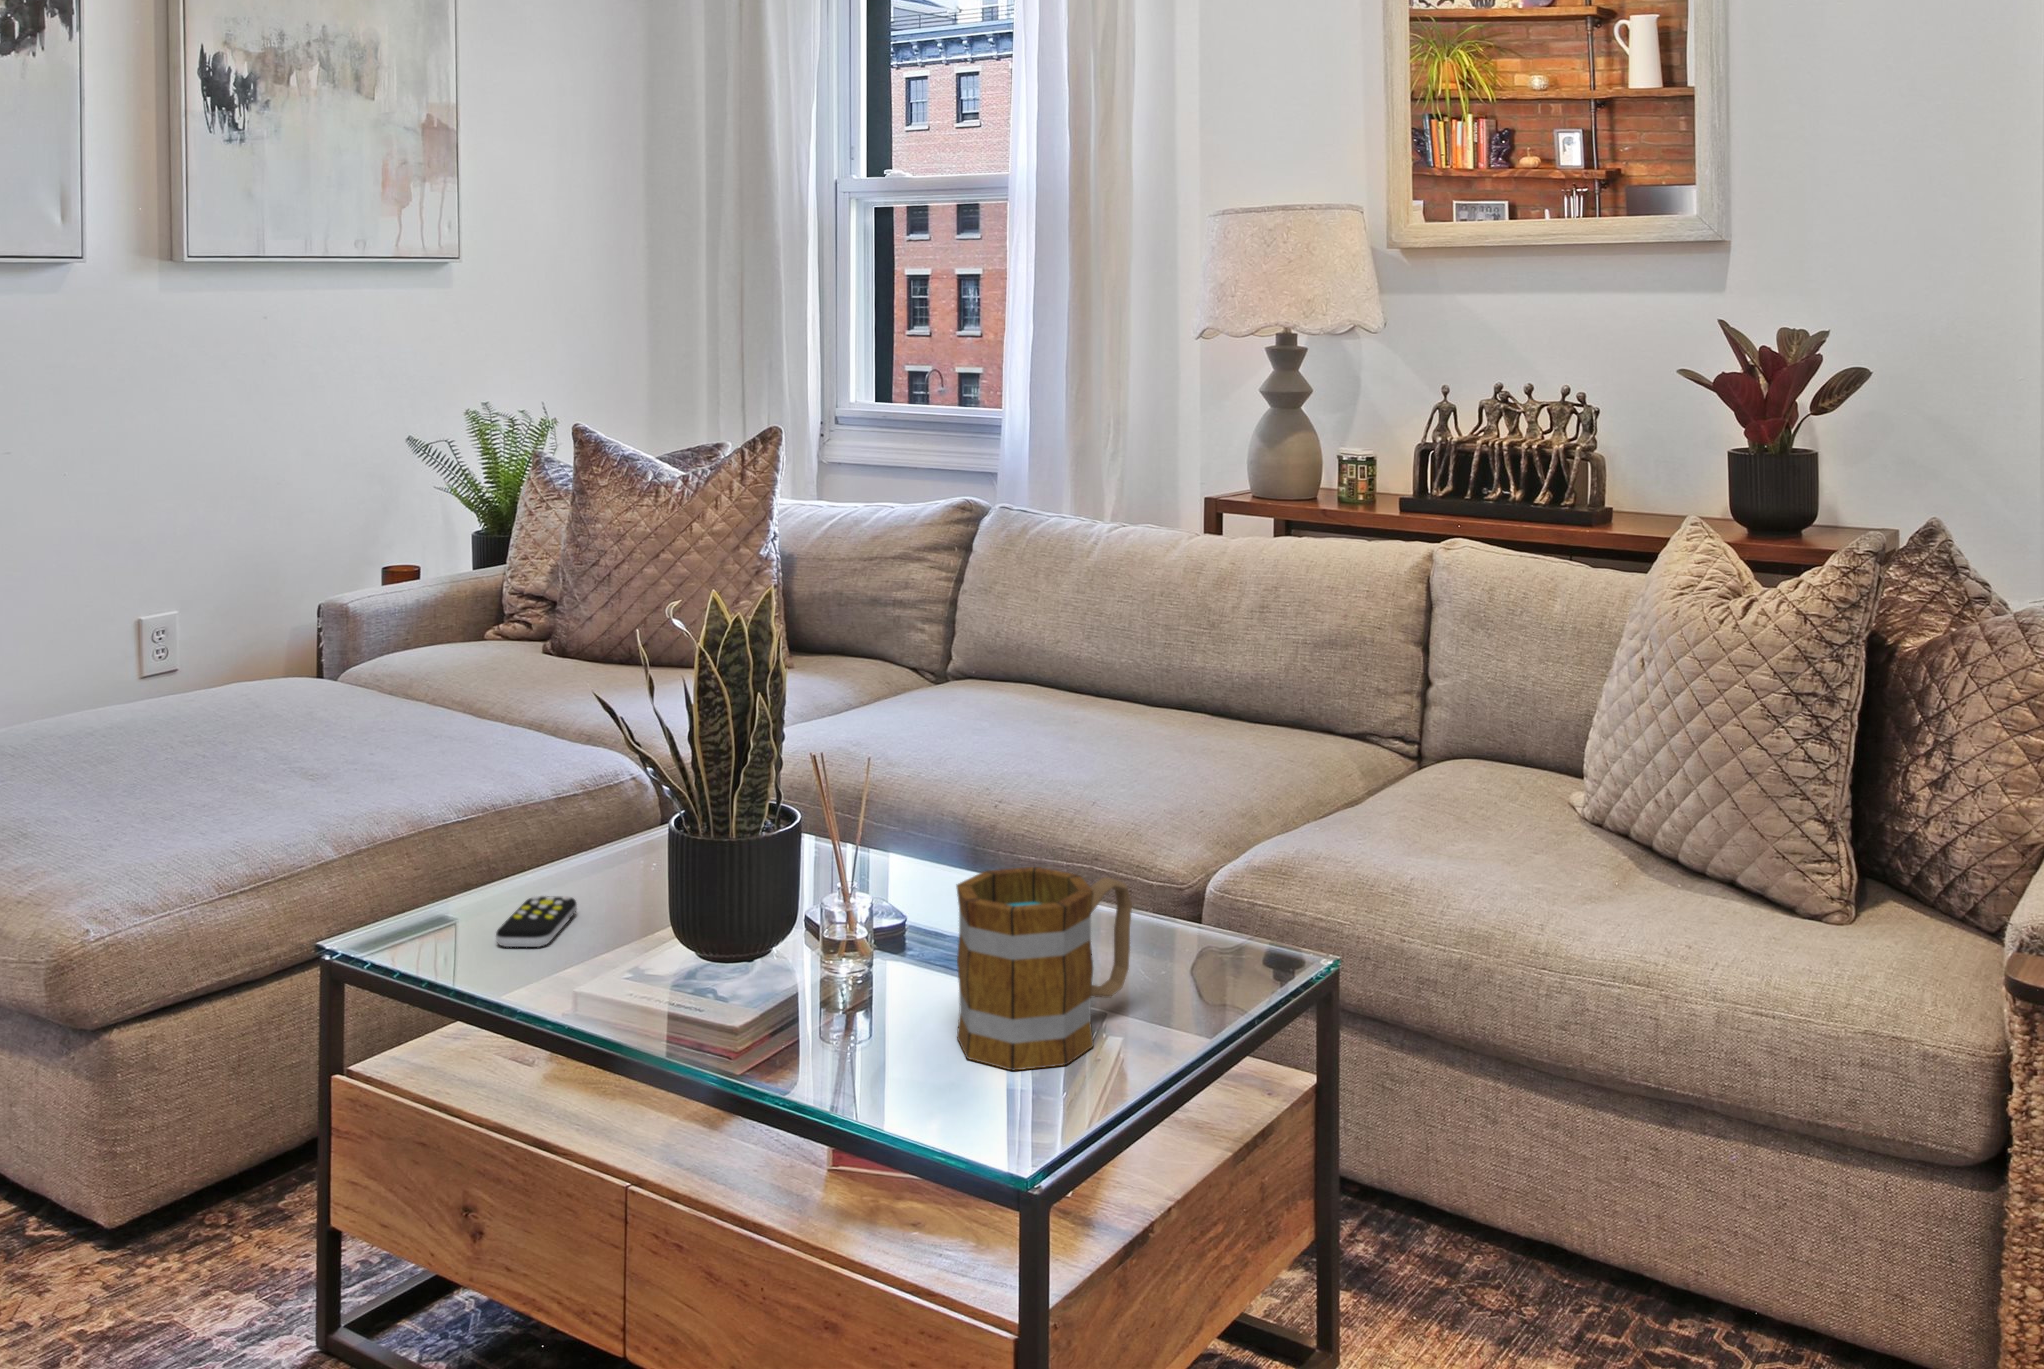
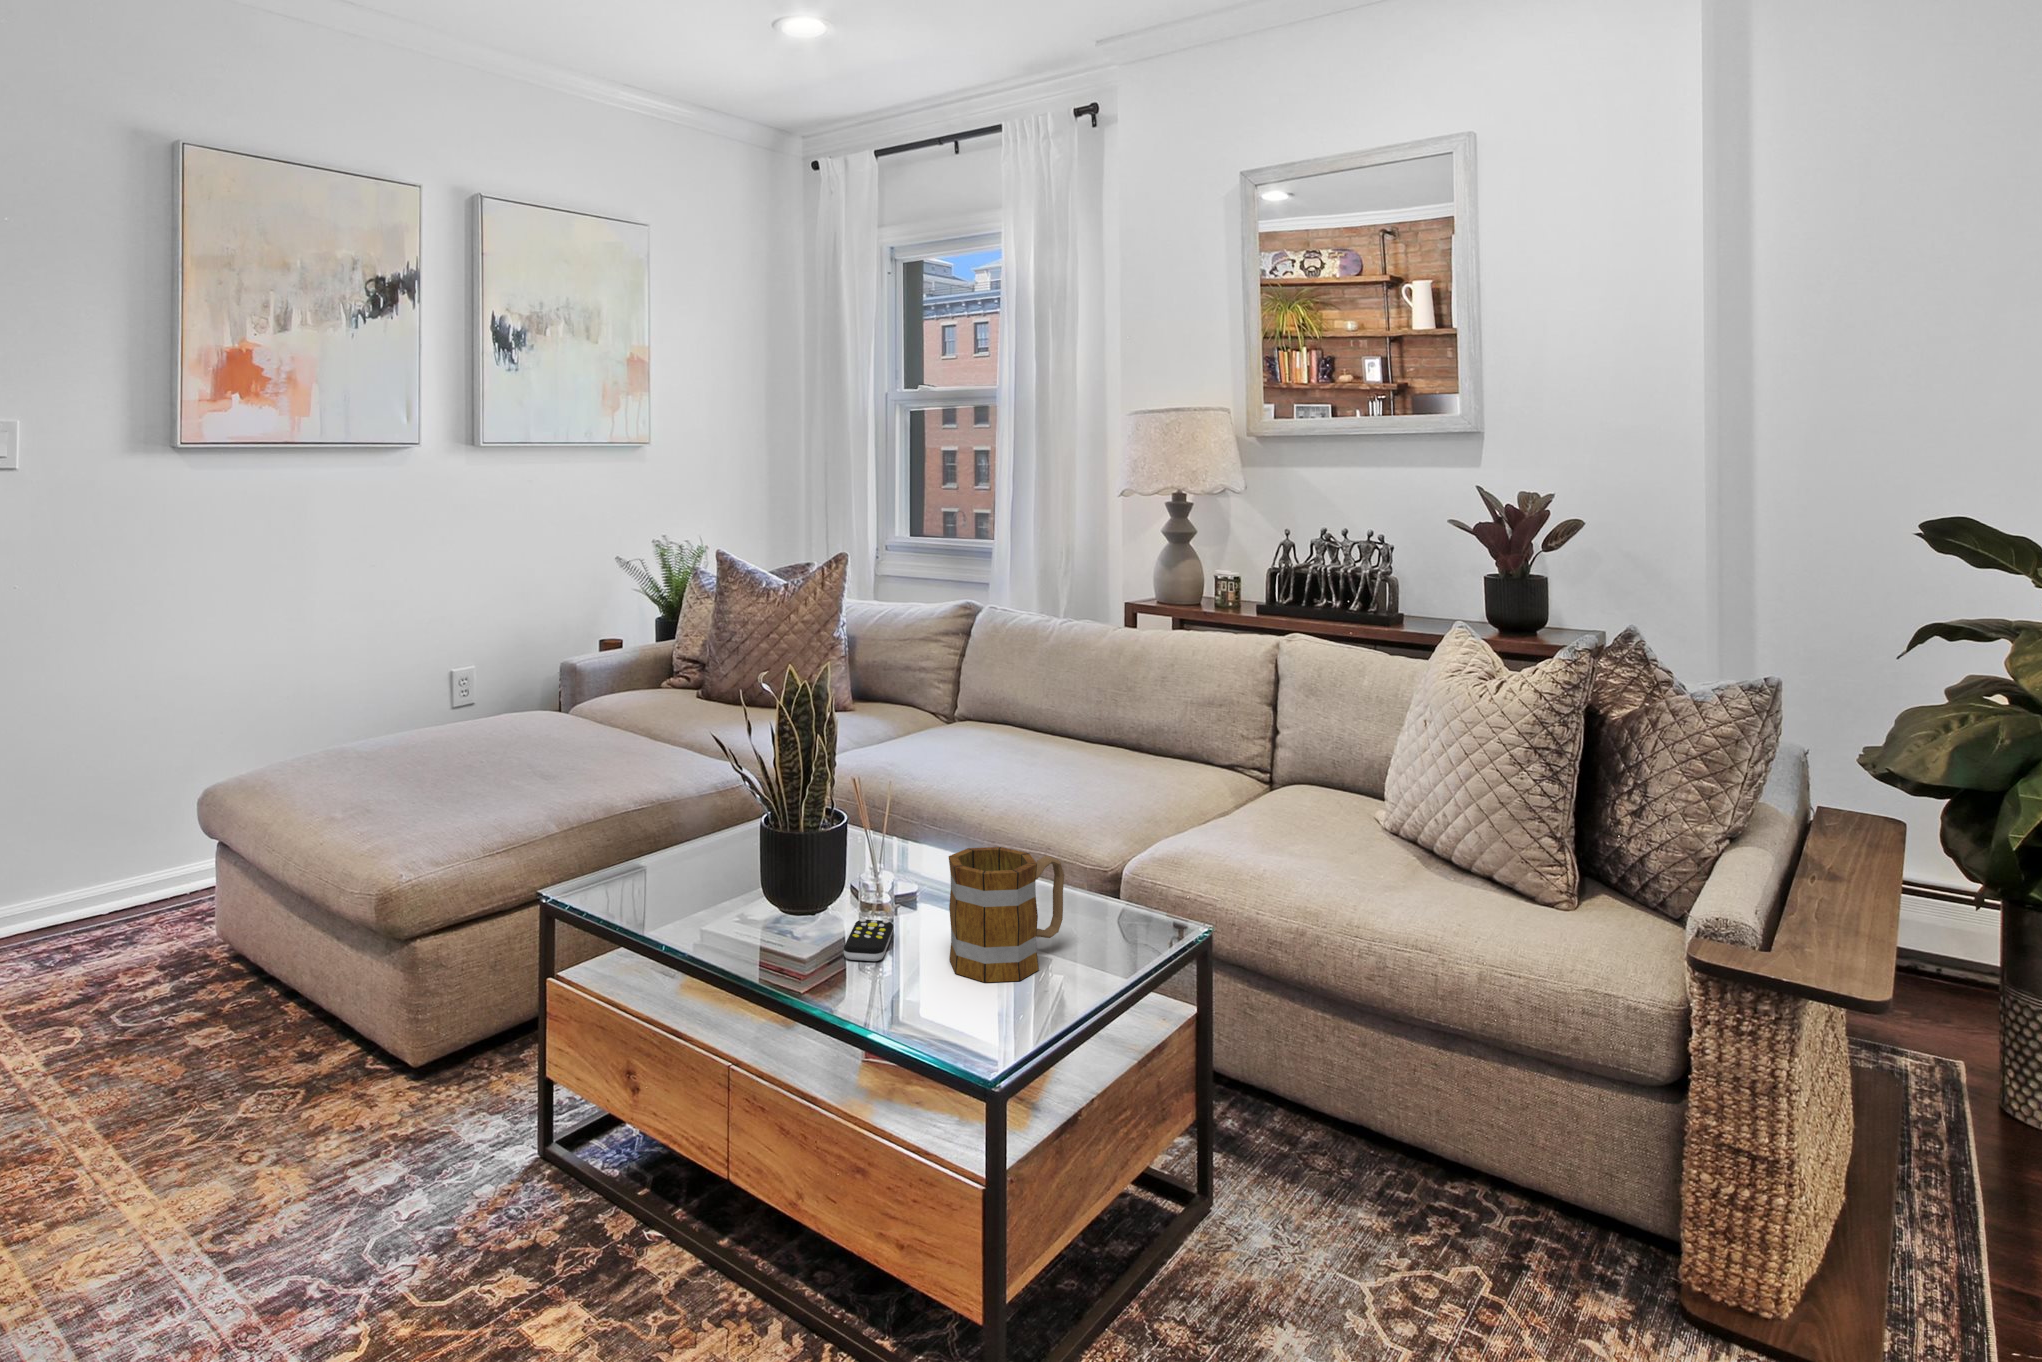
remote control: present [496,896,577,947] -> present [844,919,893,961]

